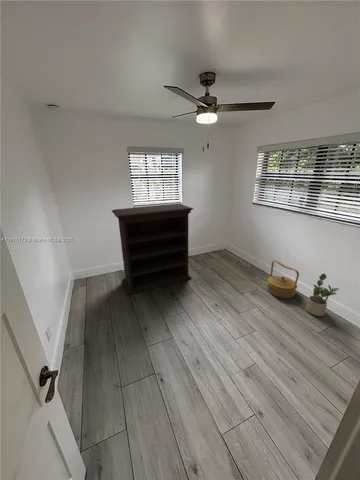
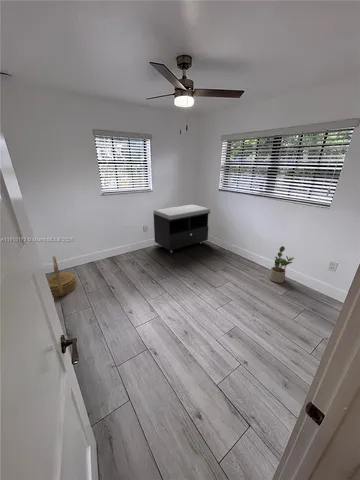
bookshelf: present [112,204,193,295] -> none [81,190,167,283]
storage bench: none [183,217,243,267] -> present [153,204,210,252]
woven basket: present [267,260,299,298] -> present [47,256,76,297]

